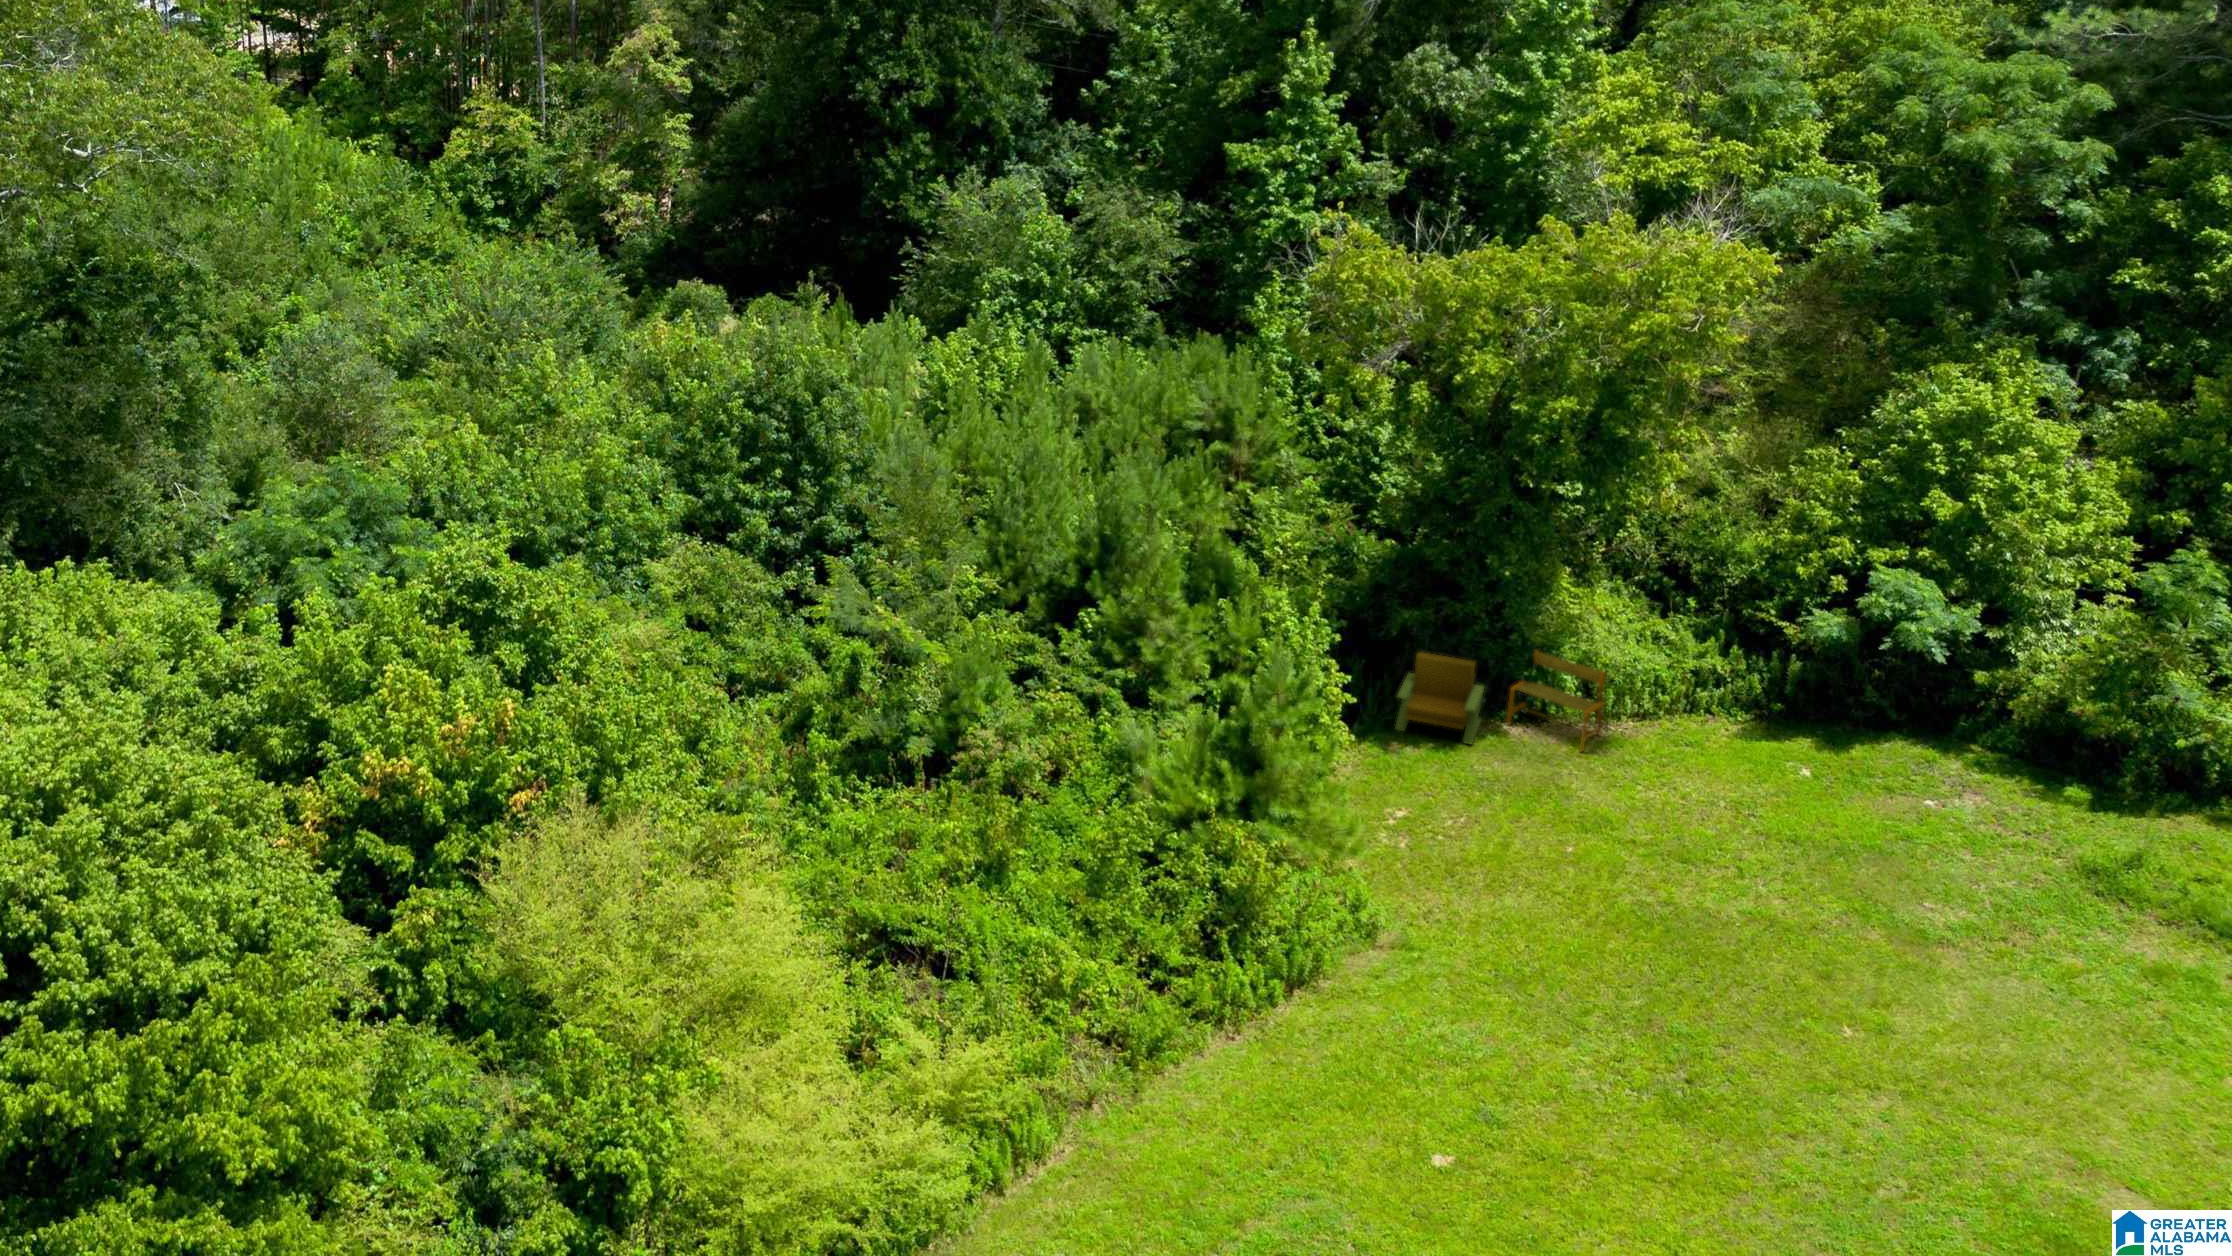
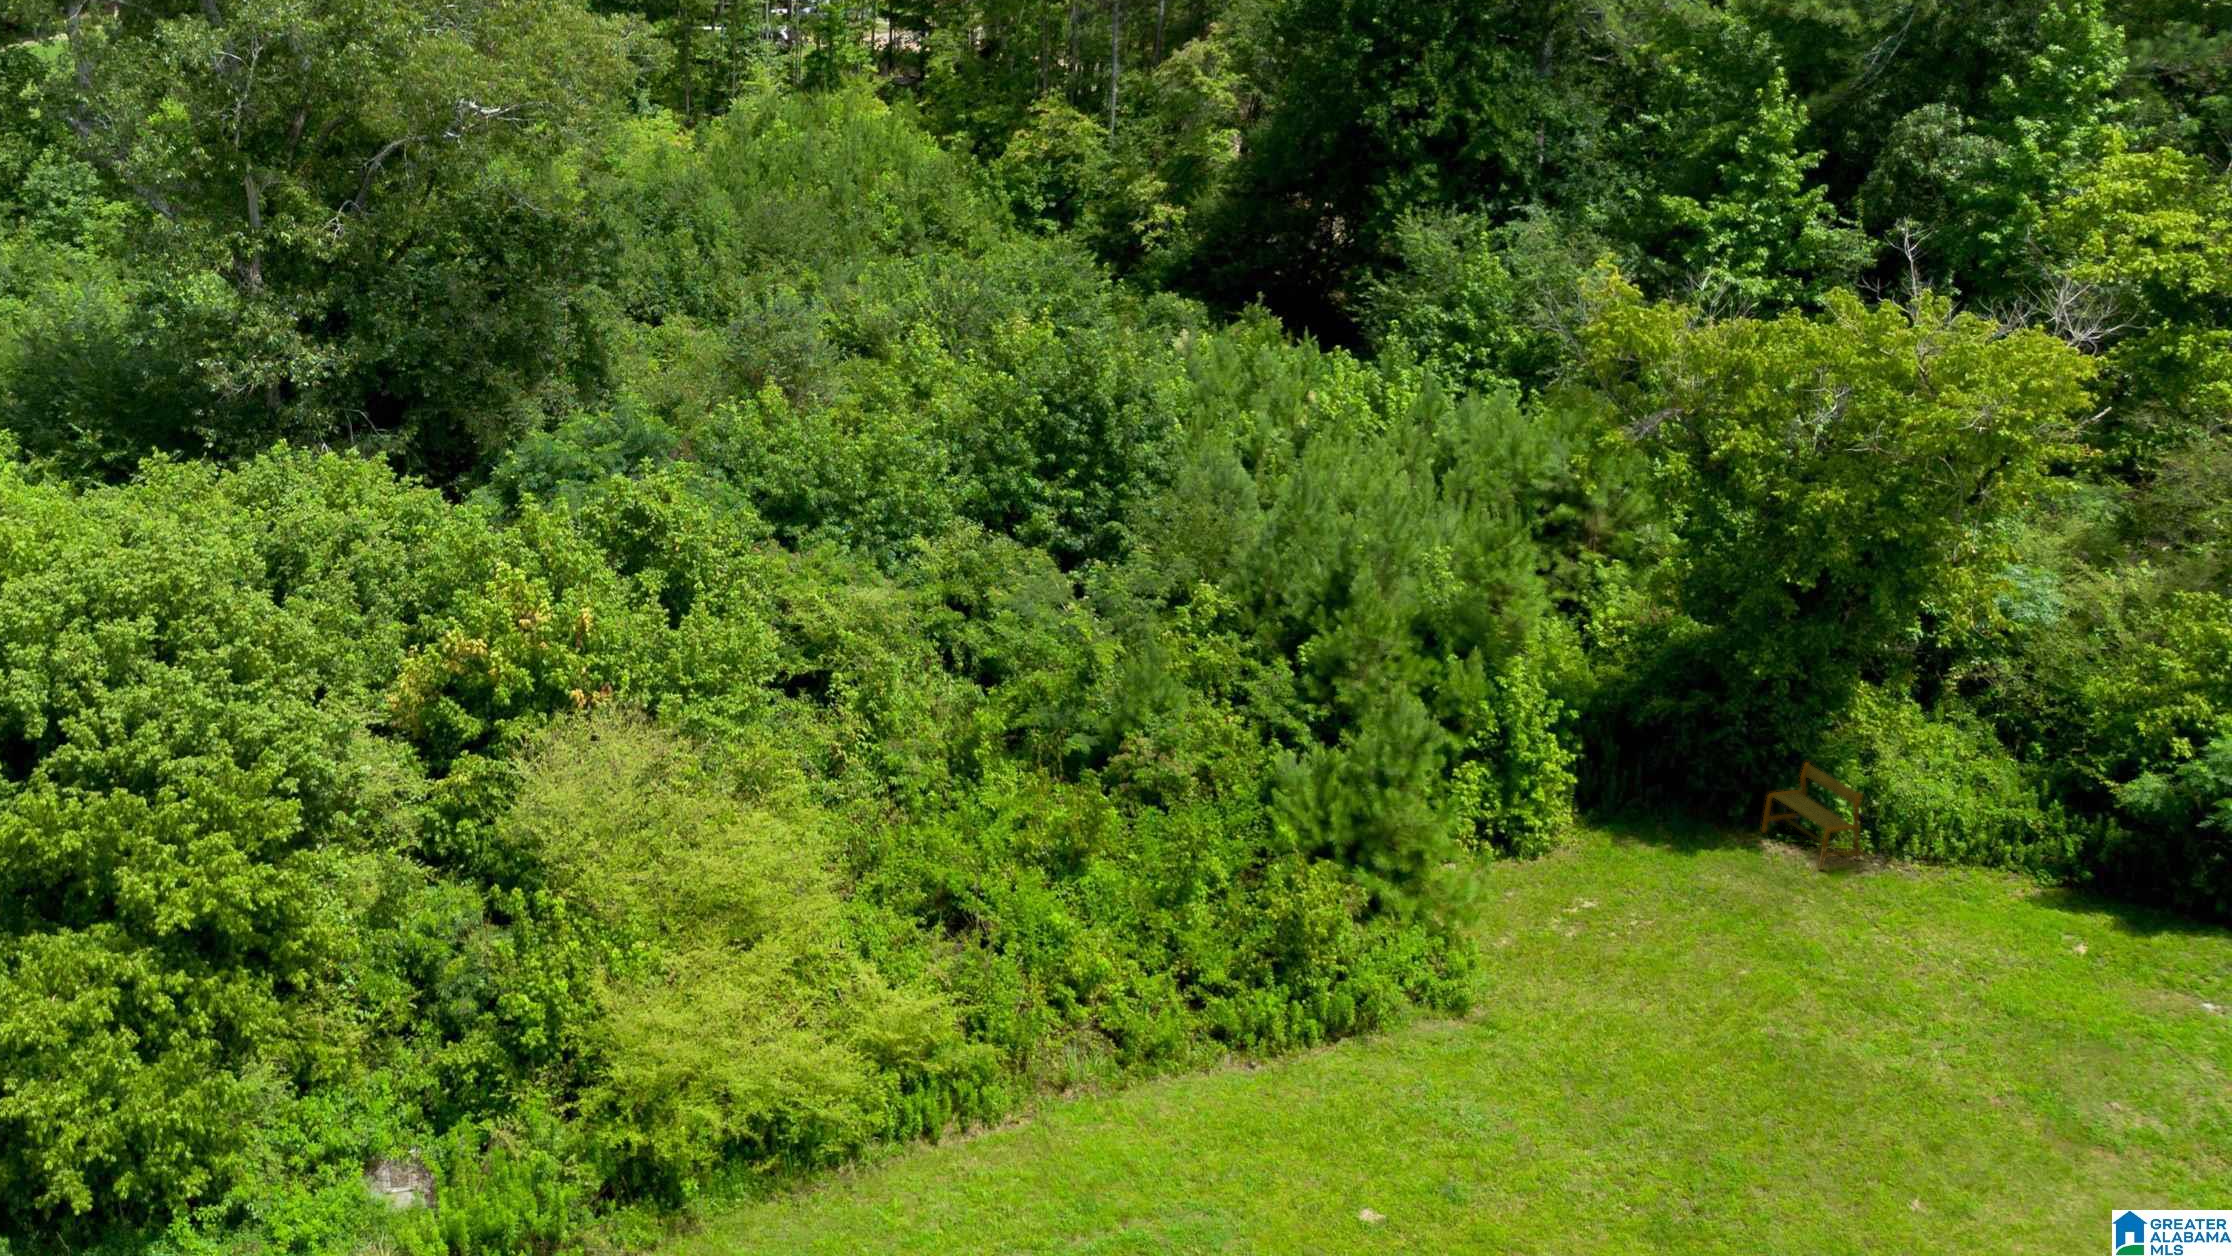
lounge chair: present [1395,652,1484,744] -> none [1636,742,1743,840]

